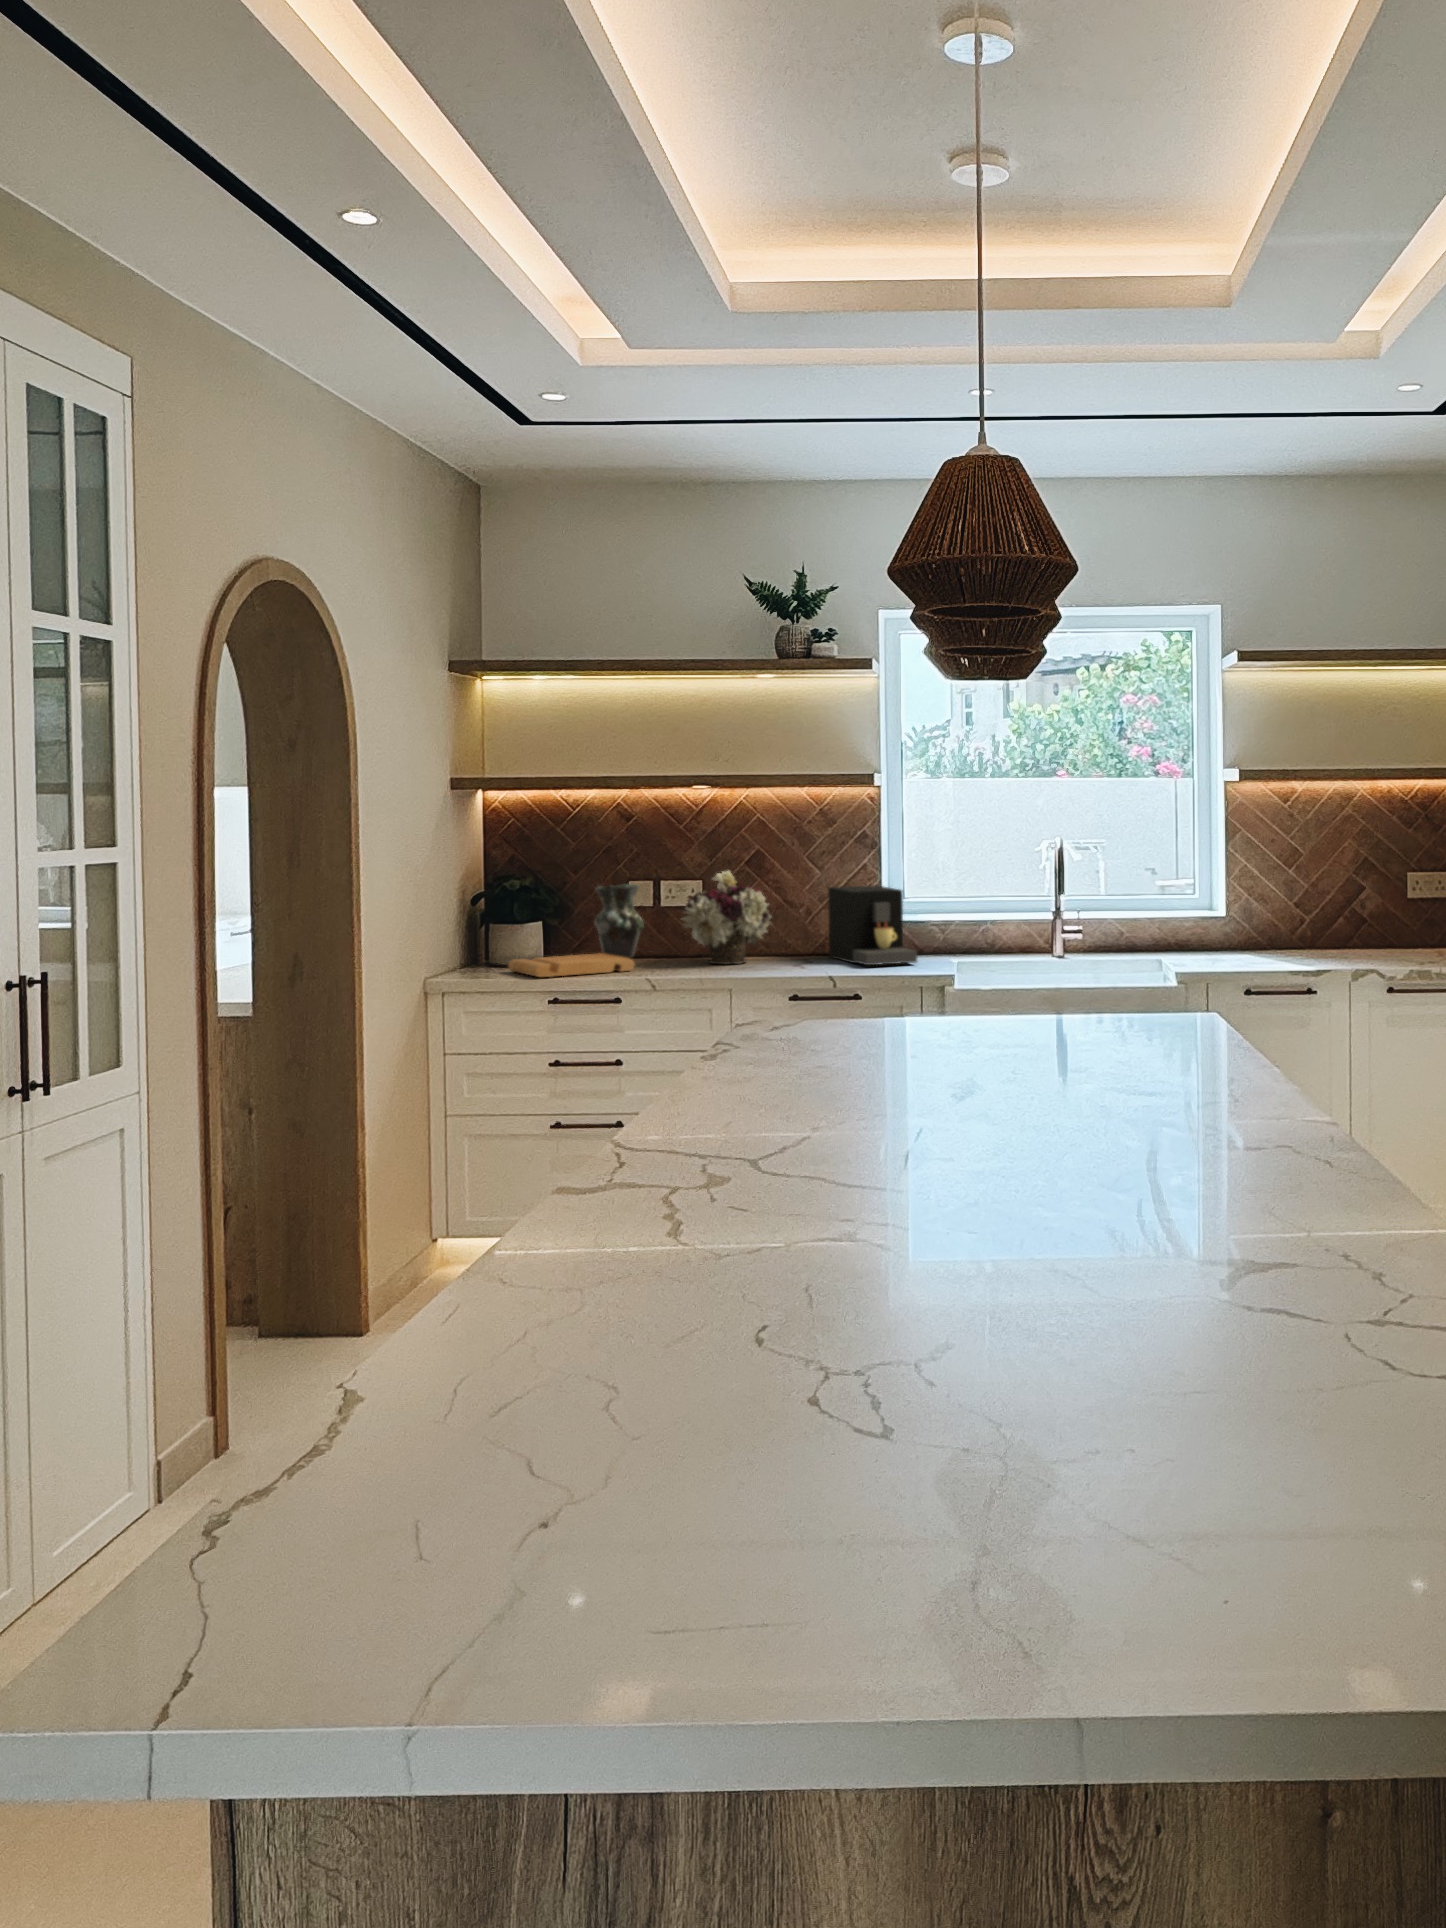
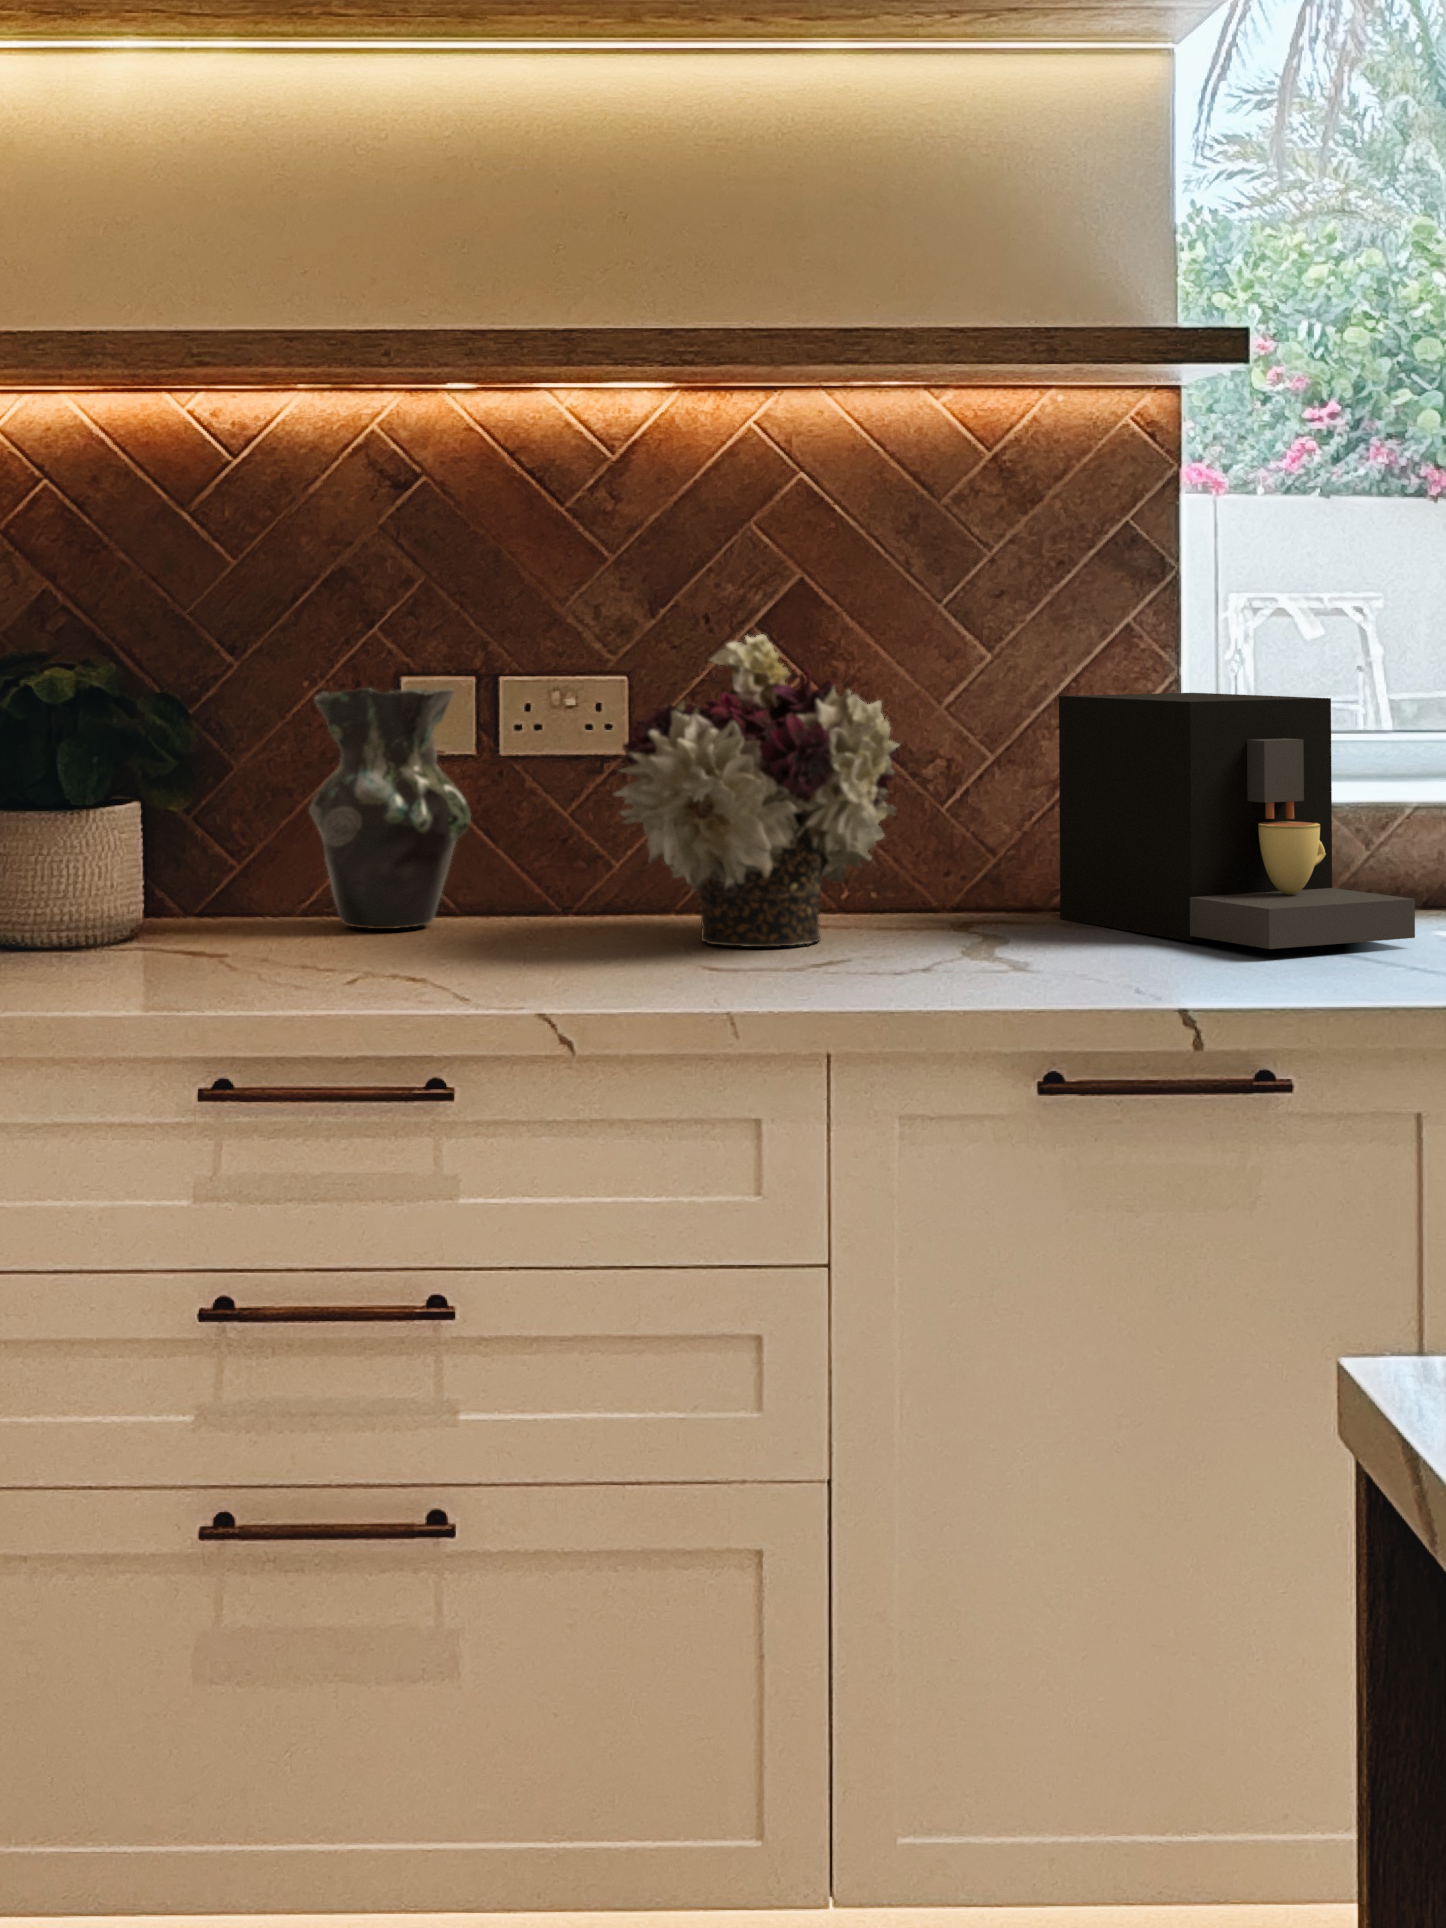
cutting board: present [509,953,634,977] -> none [20,911,467,1003]

